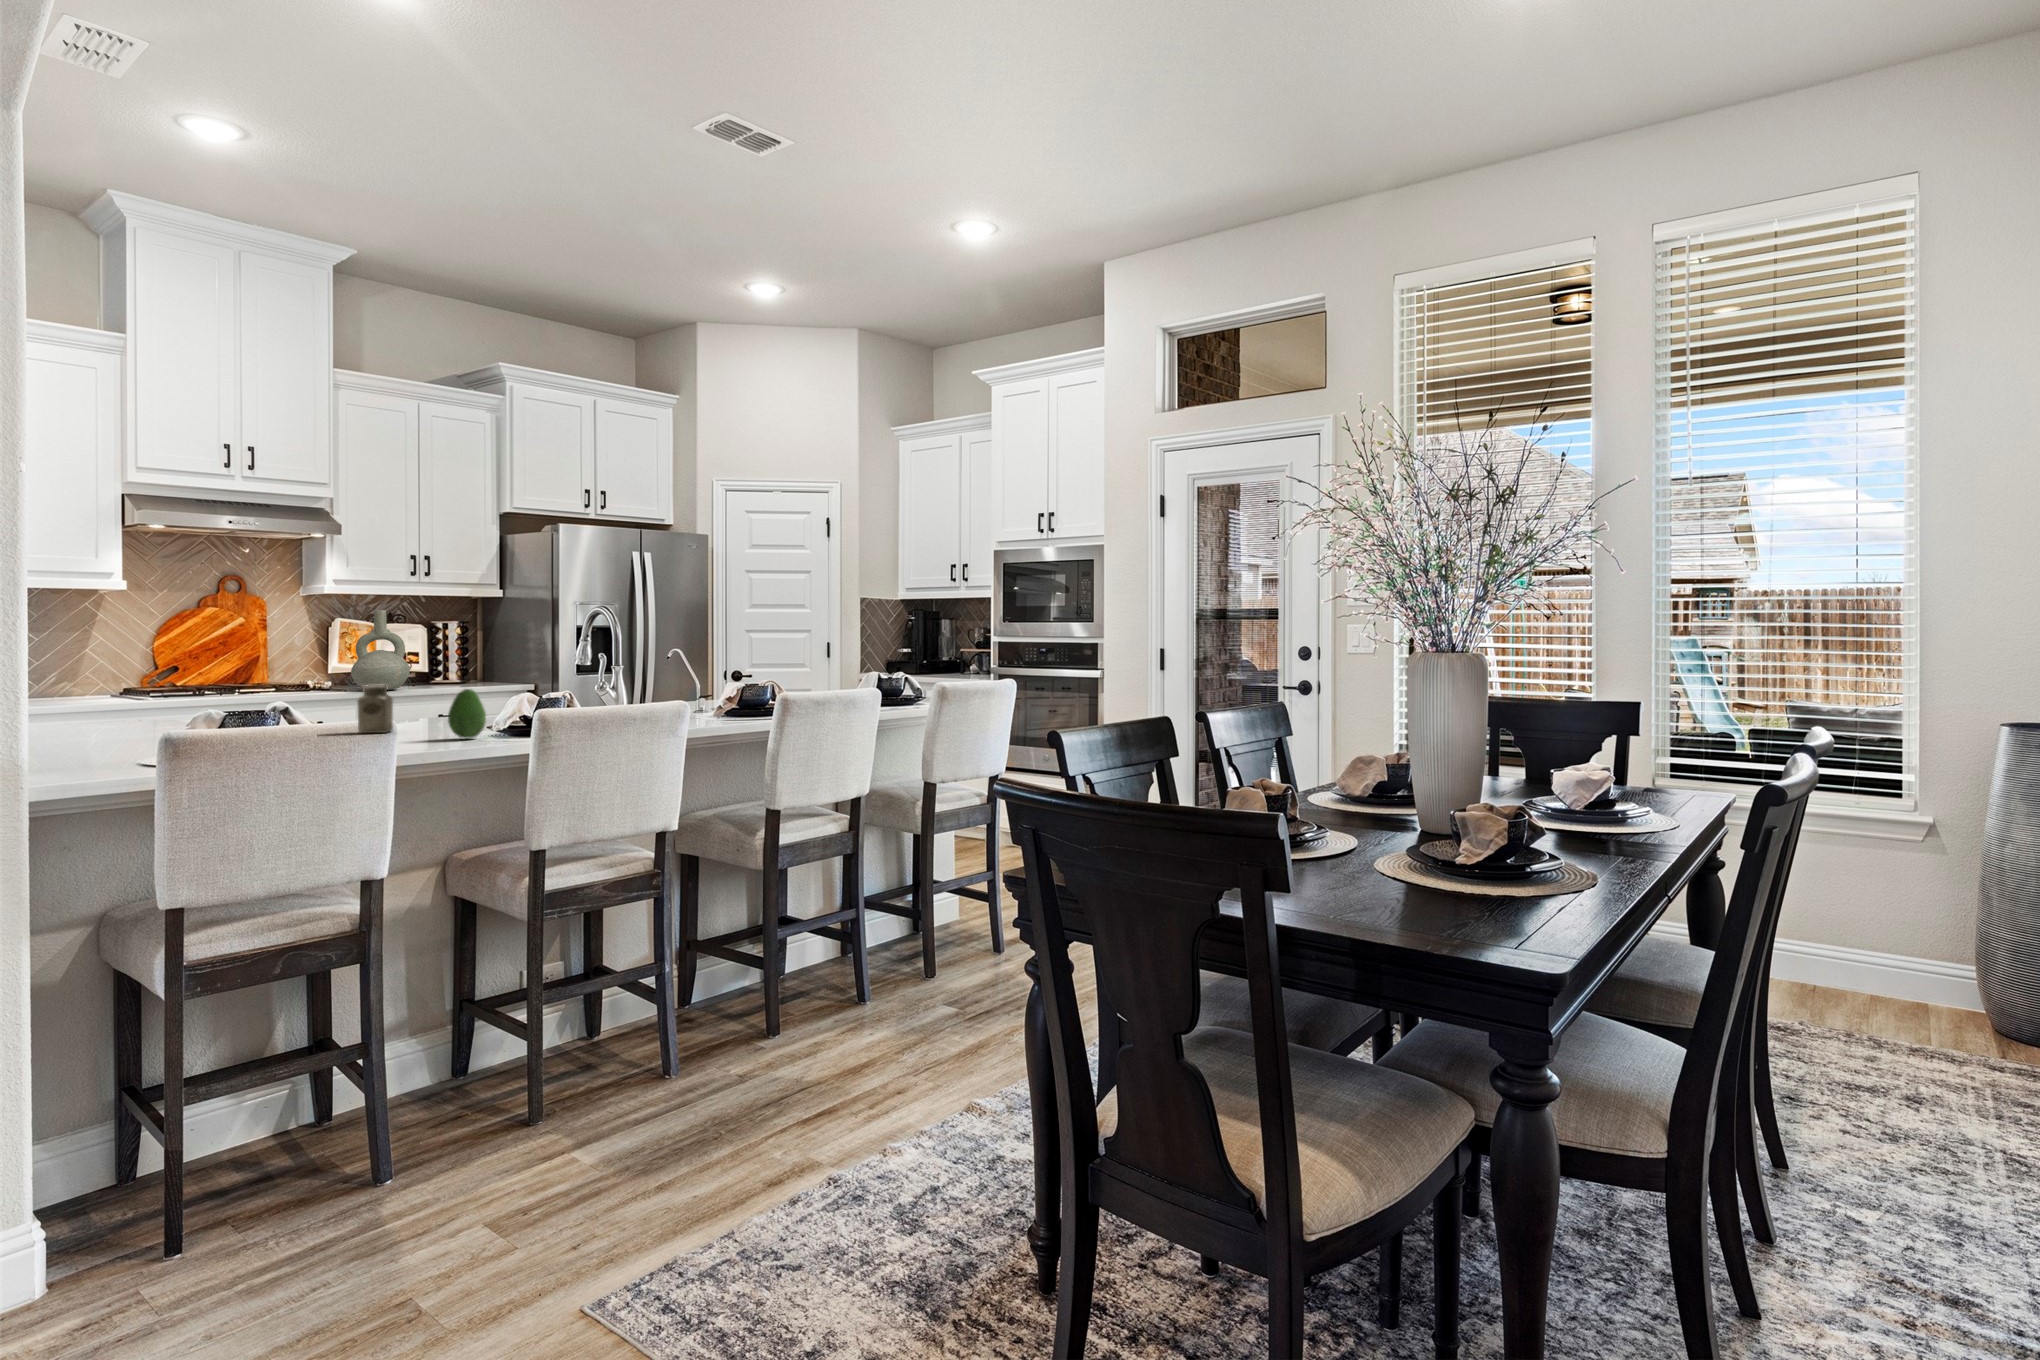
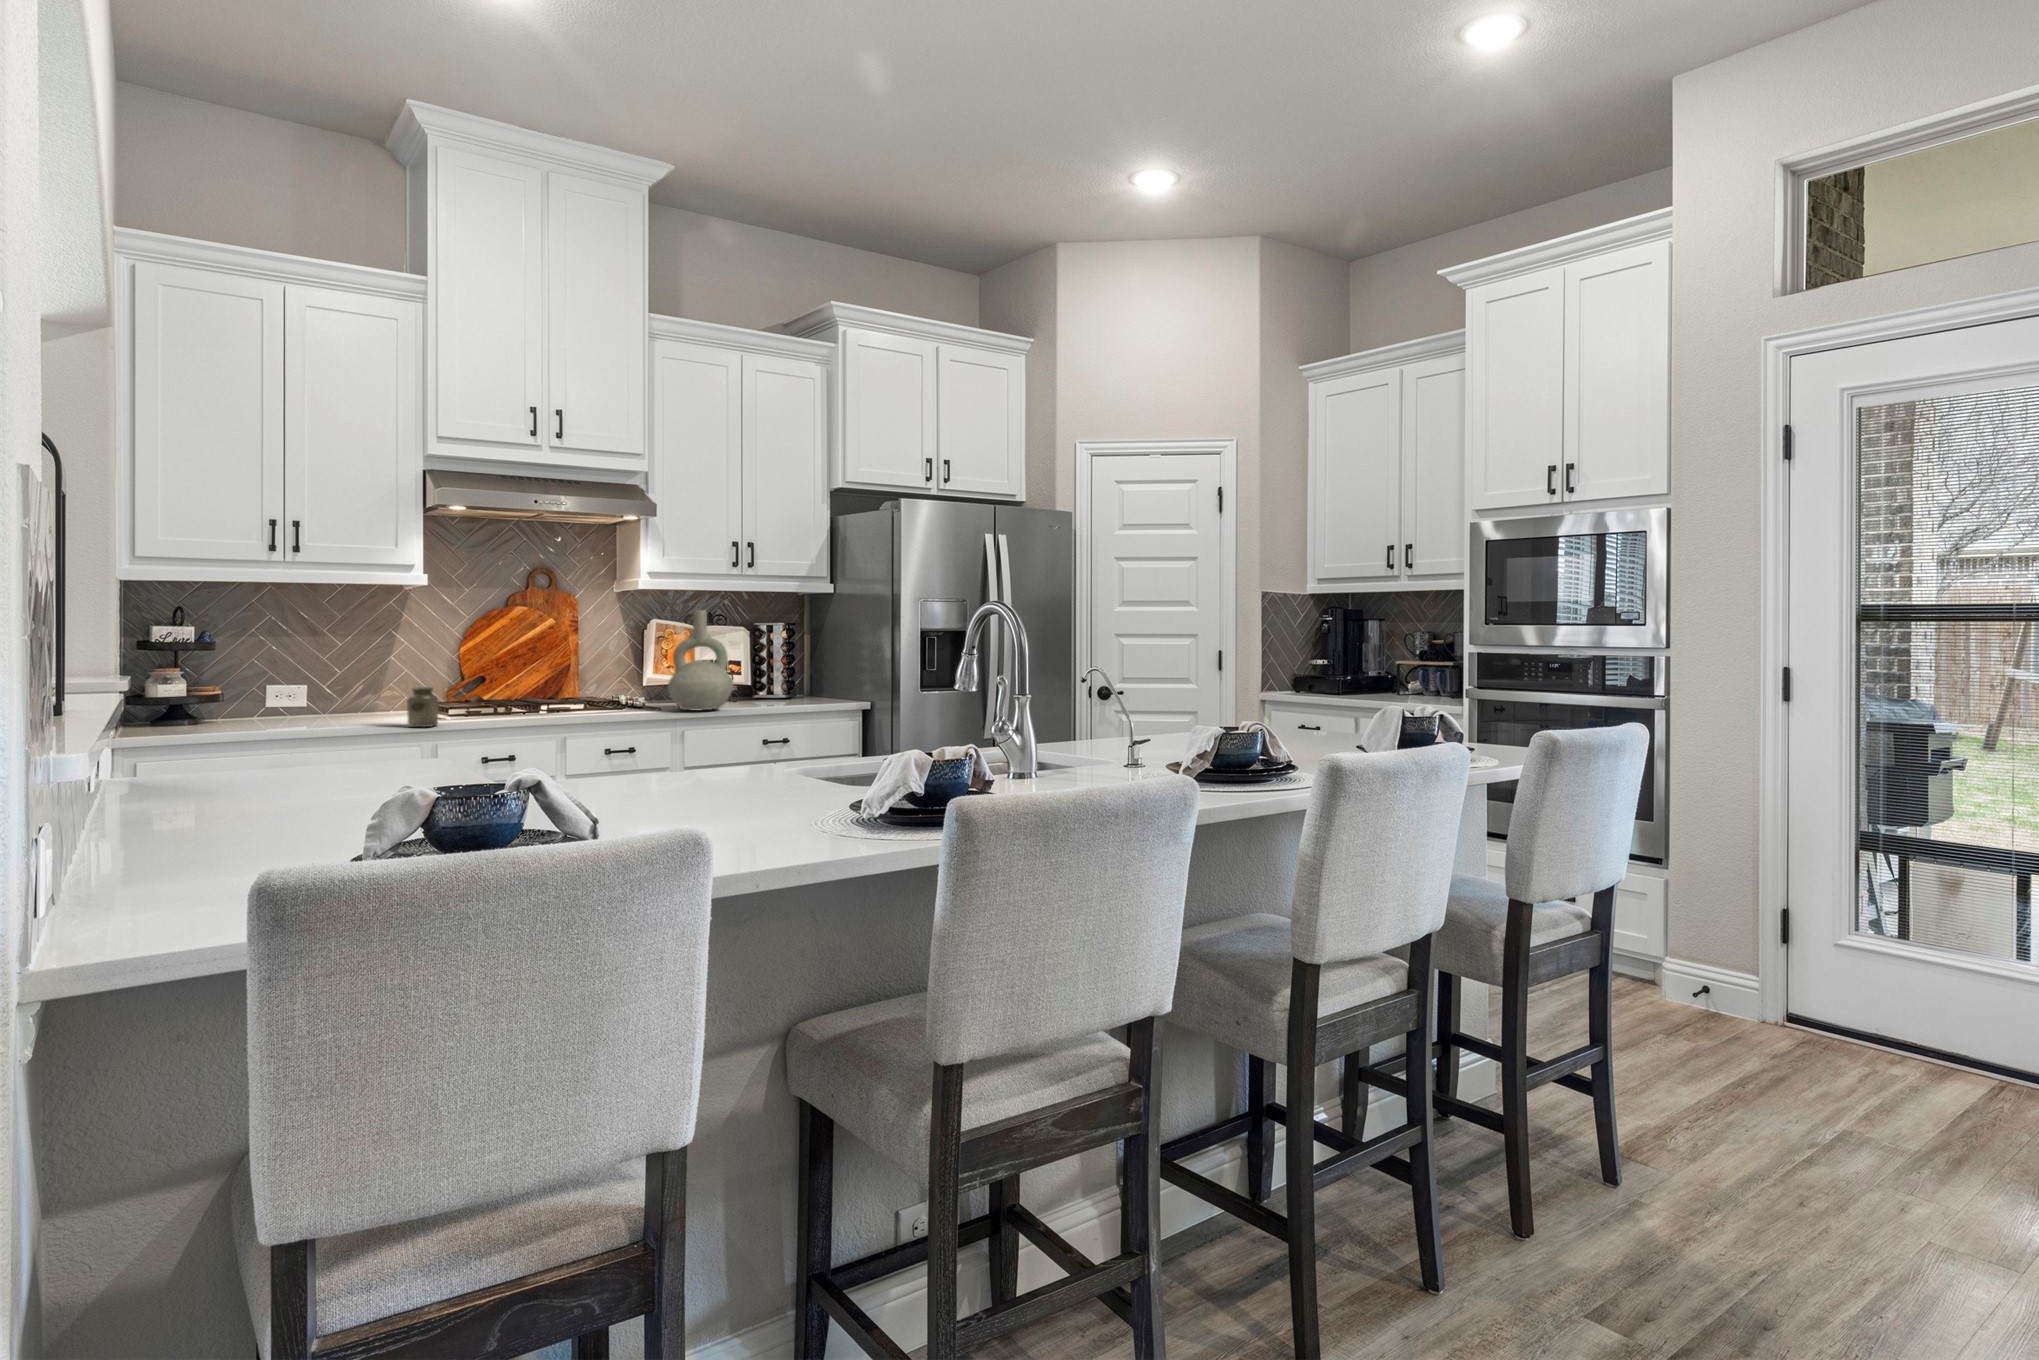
salt shaker: present [358,685,393,733] -> present [407,686,438,727]
fruit: present [448,689,486,738] -> none [815,754,874,840]

